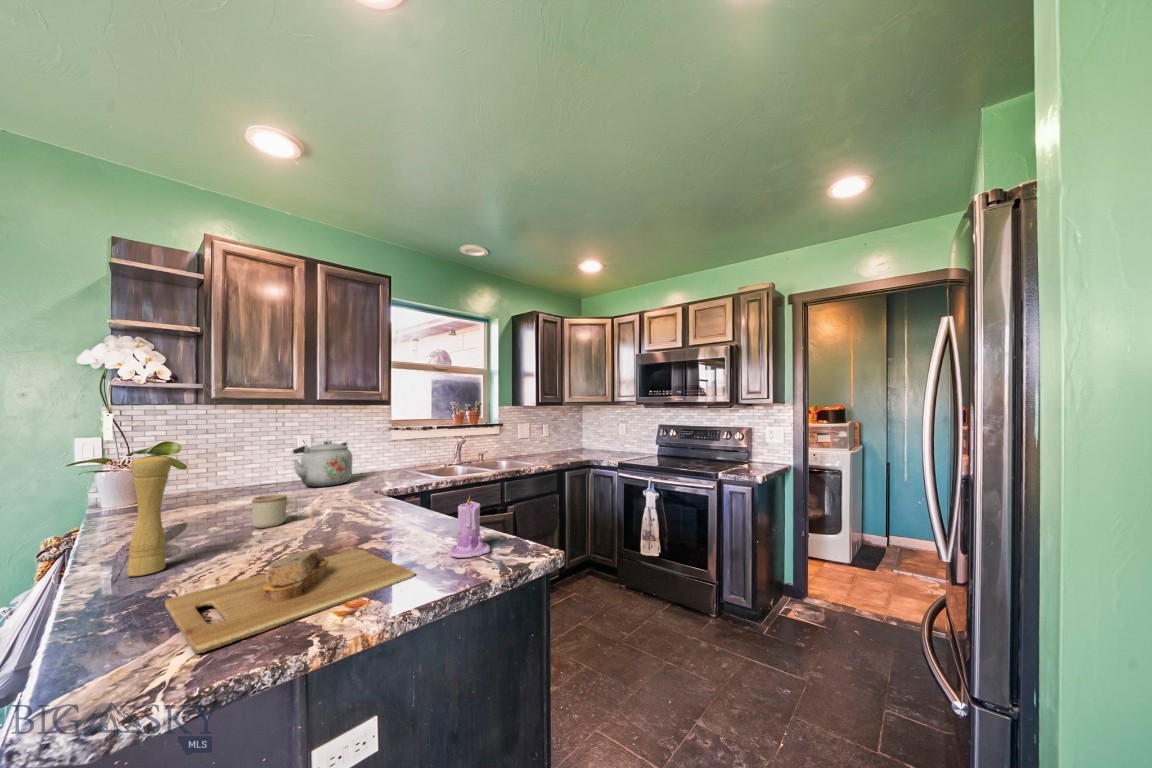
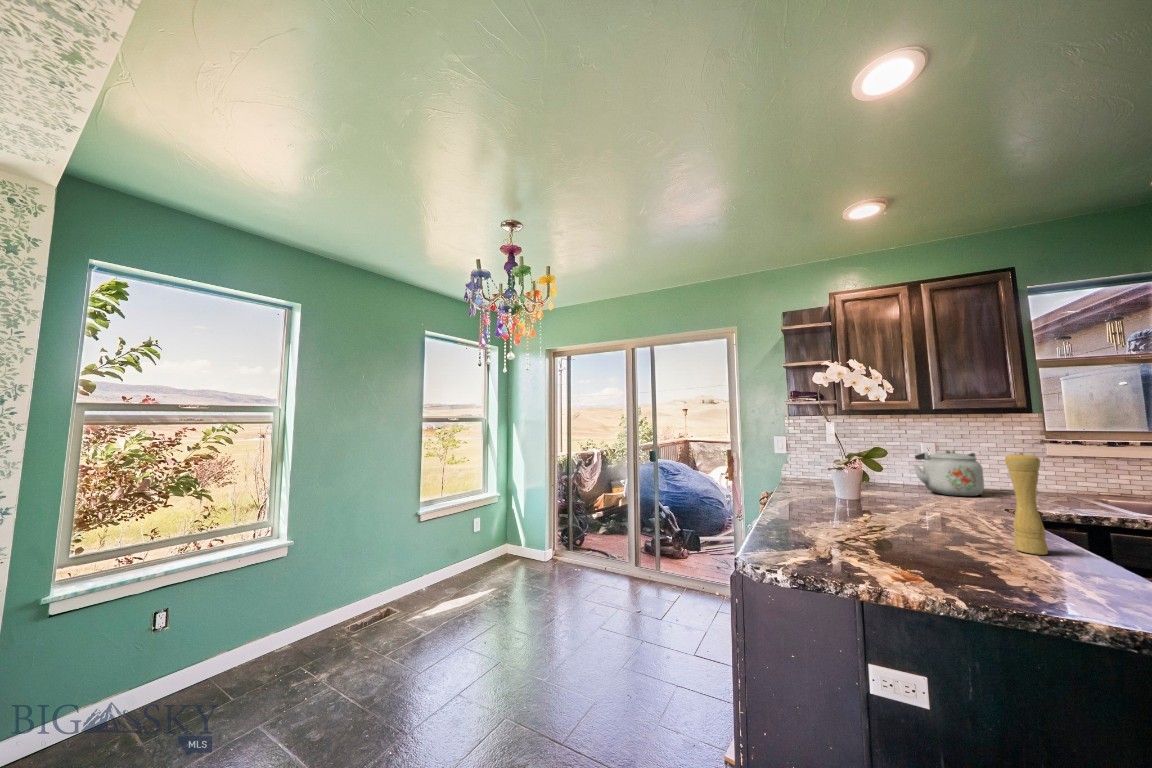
pepper mill: present [127,455,172,576] -> present [1005,453,1048,555]
mug: present [252,494,297,528] -> none [864,489,901,515]
candle: present [449,496,490,558] -> none [1038,523,1110,599]
cutting board: present [165,549,415,654] -> none [798,530,979,583]

